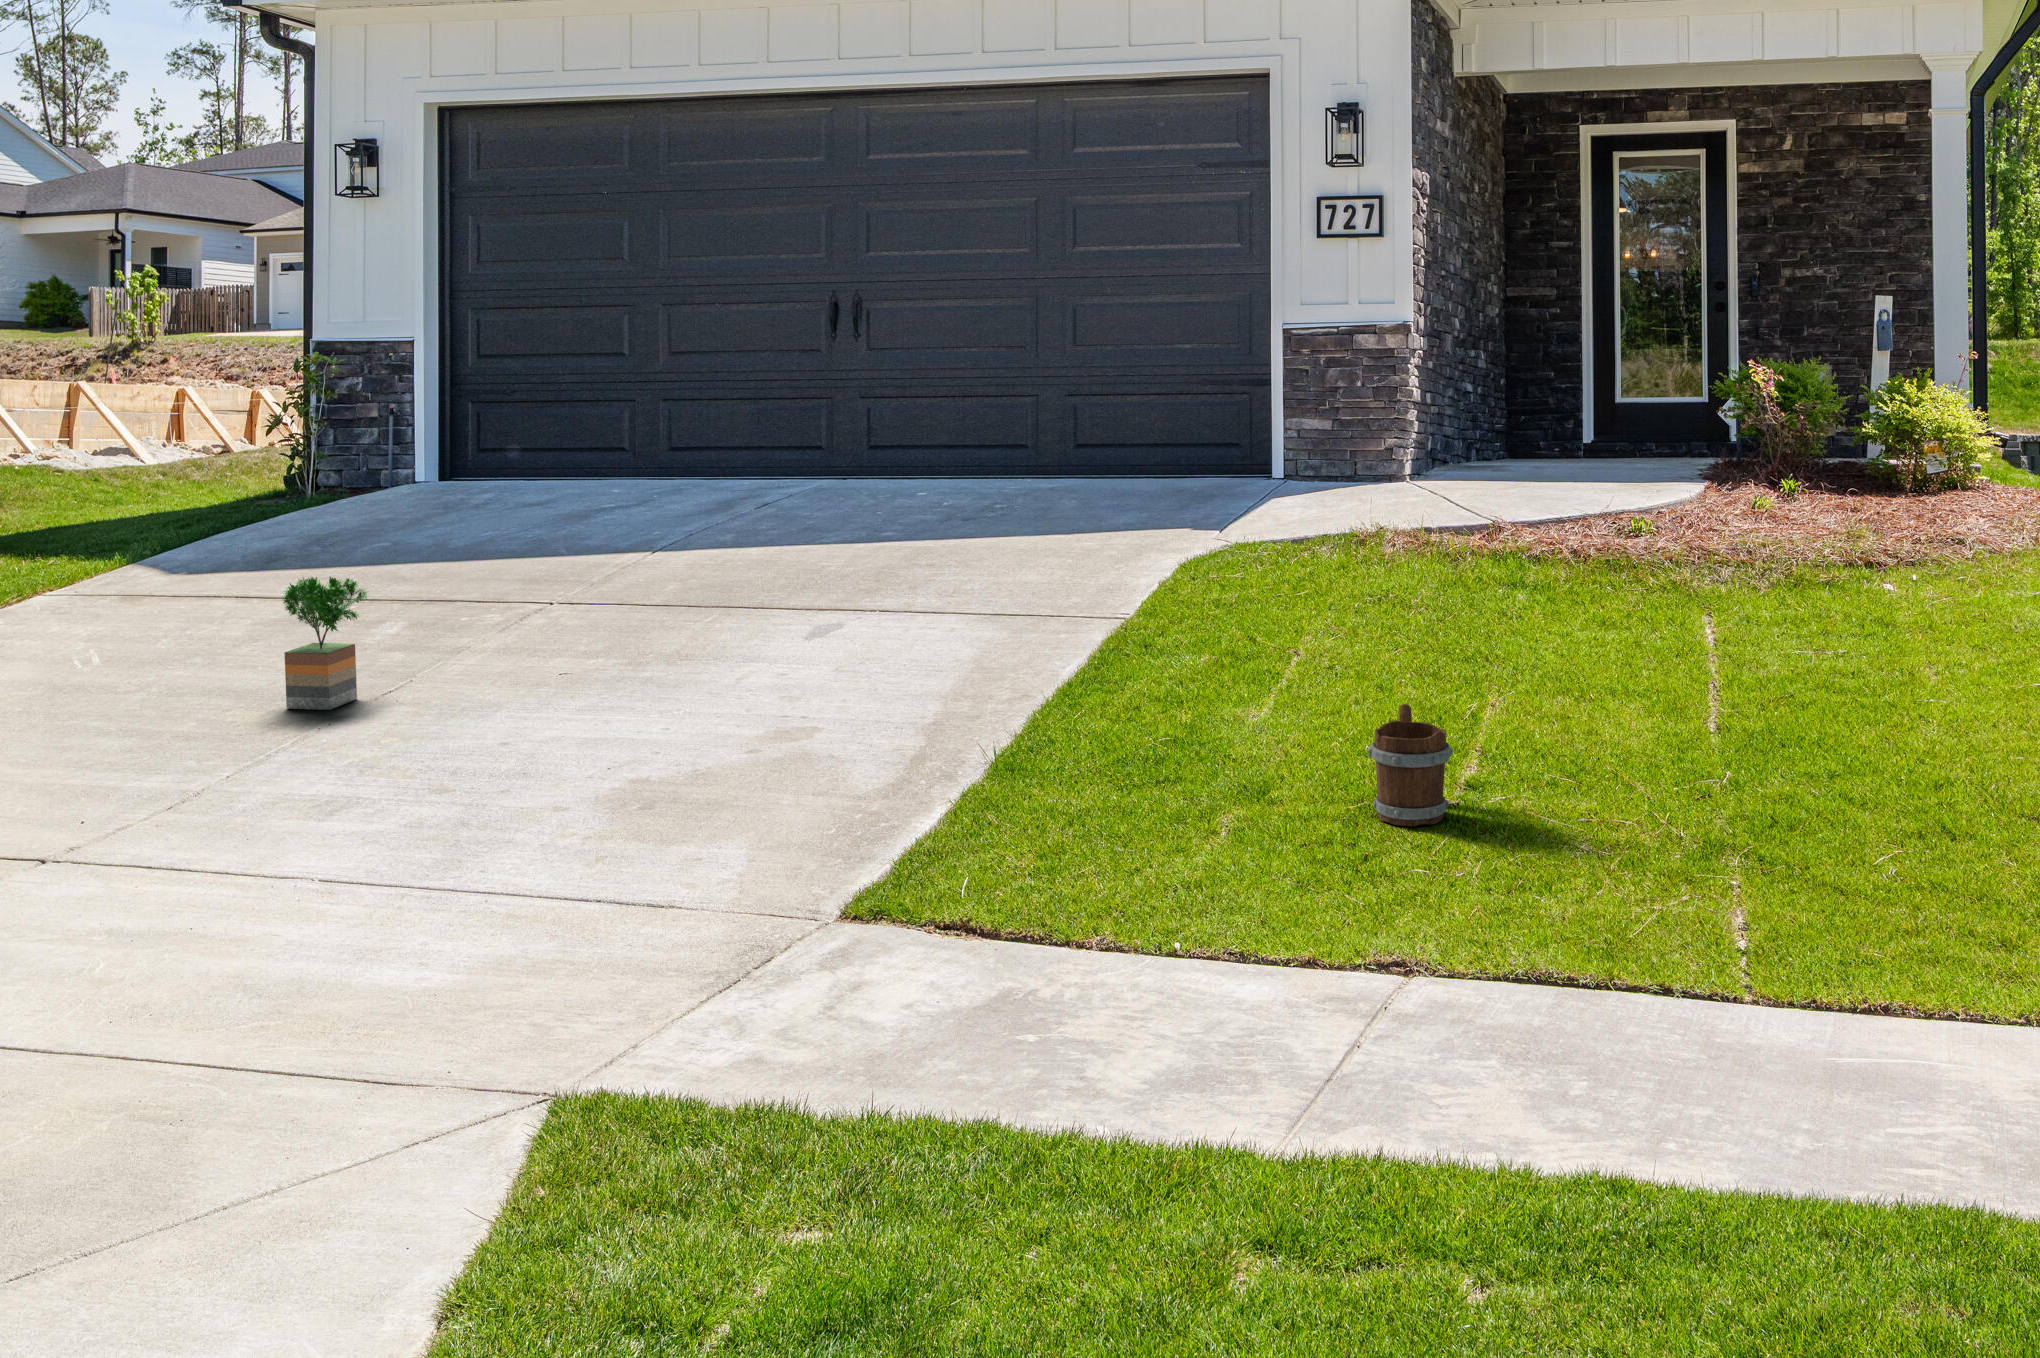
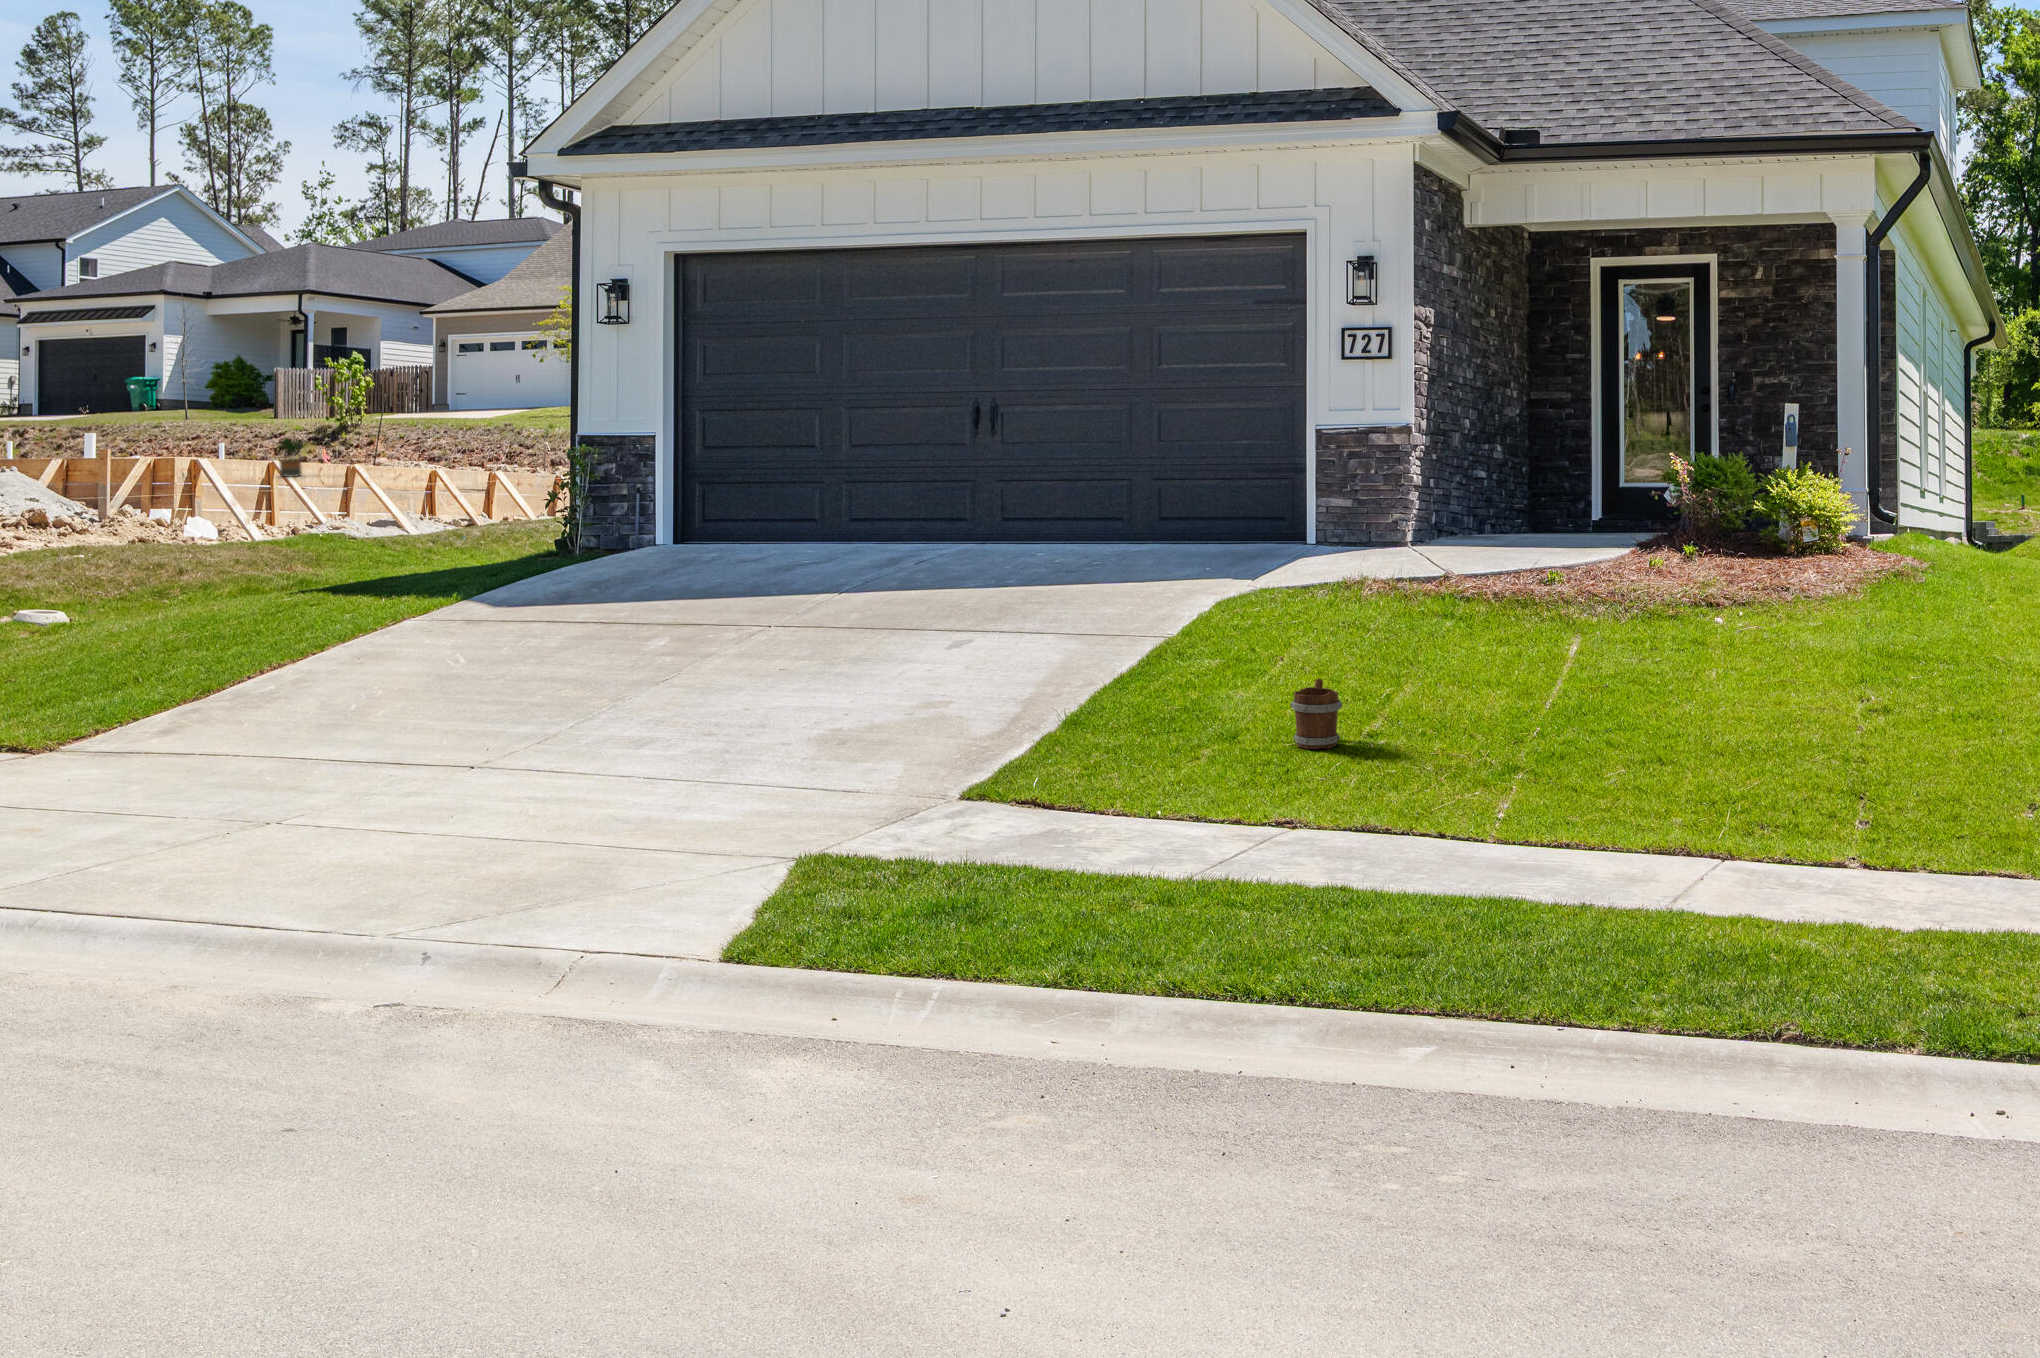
potted tree: present [283,577,367,710] -> present [279,439,304,477]

